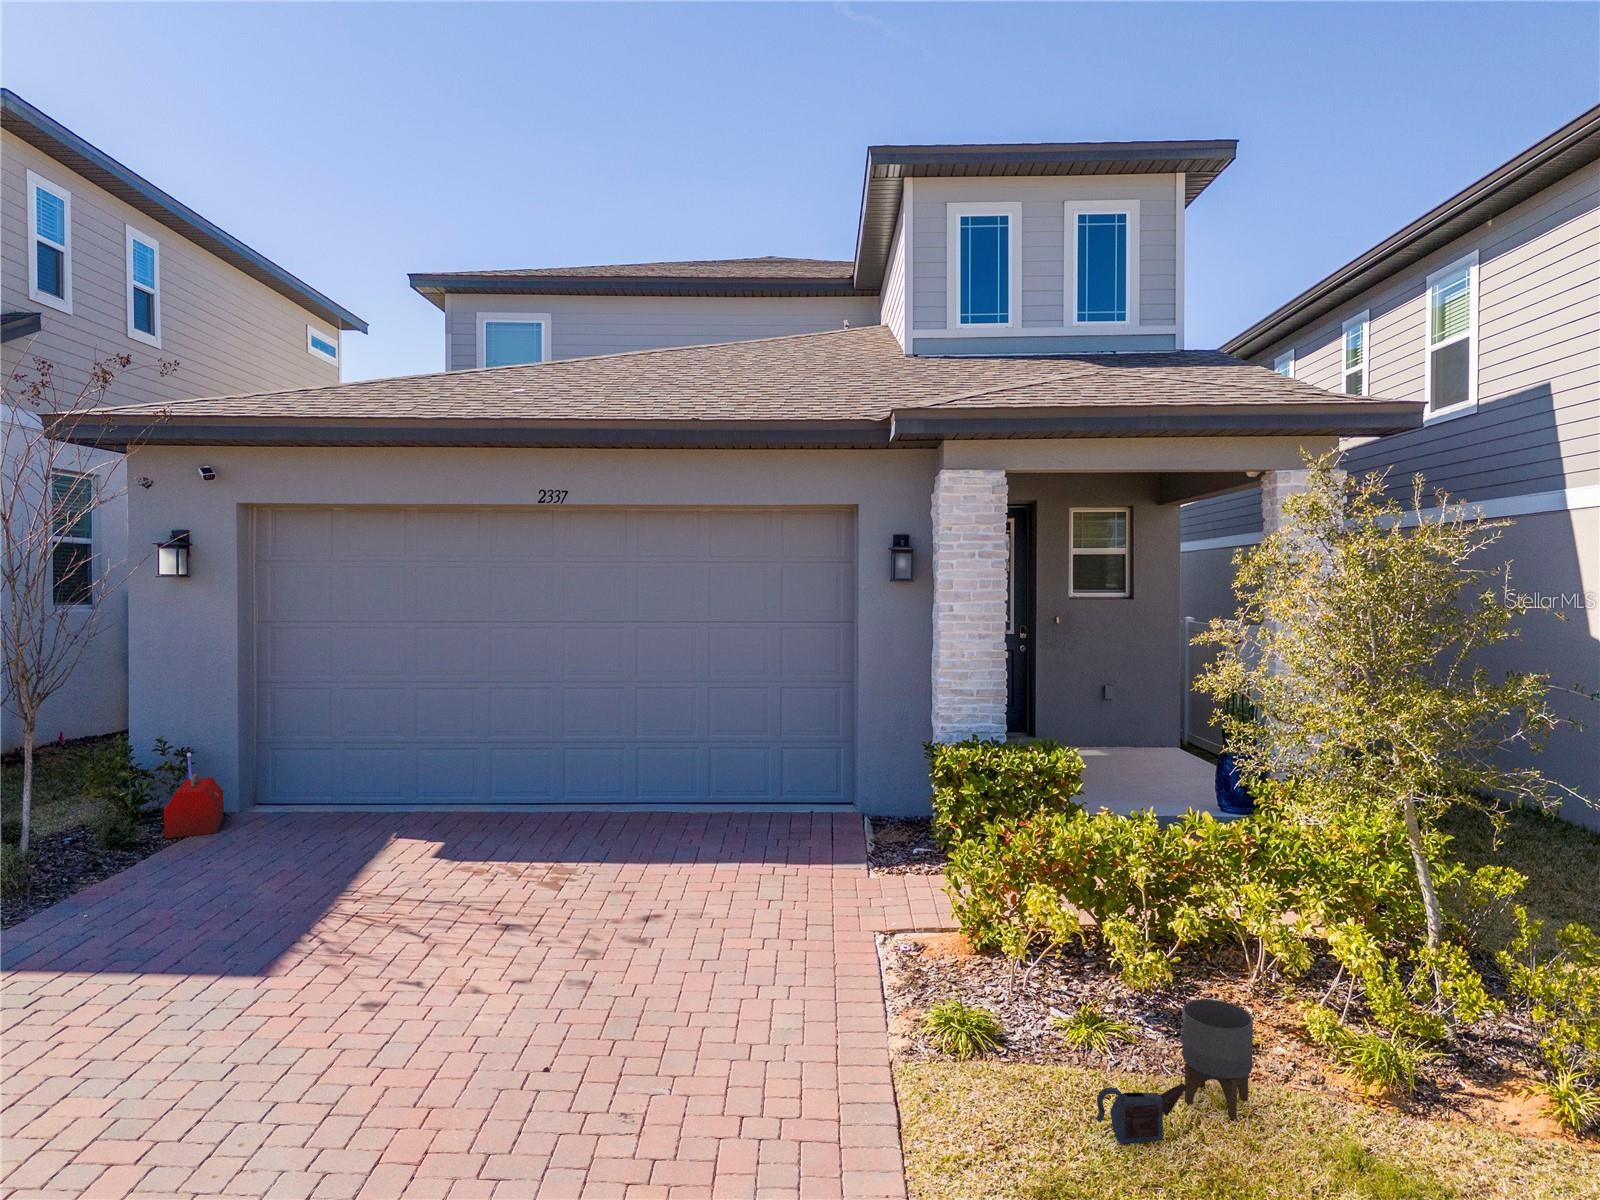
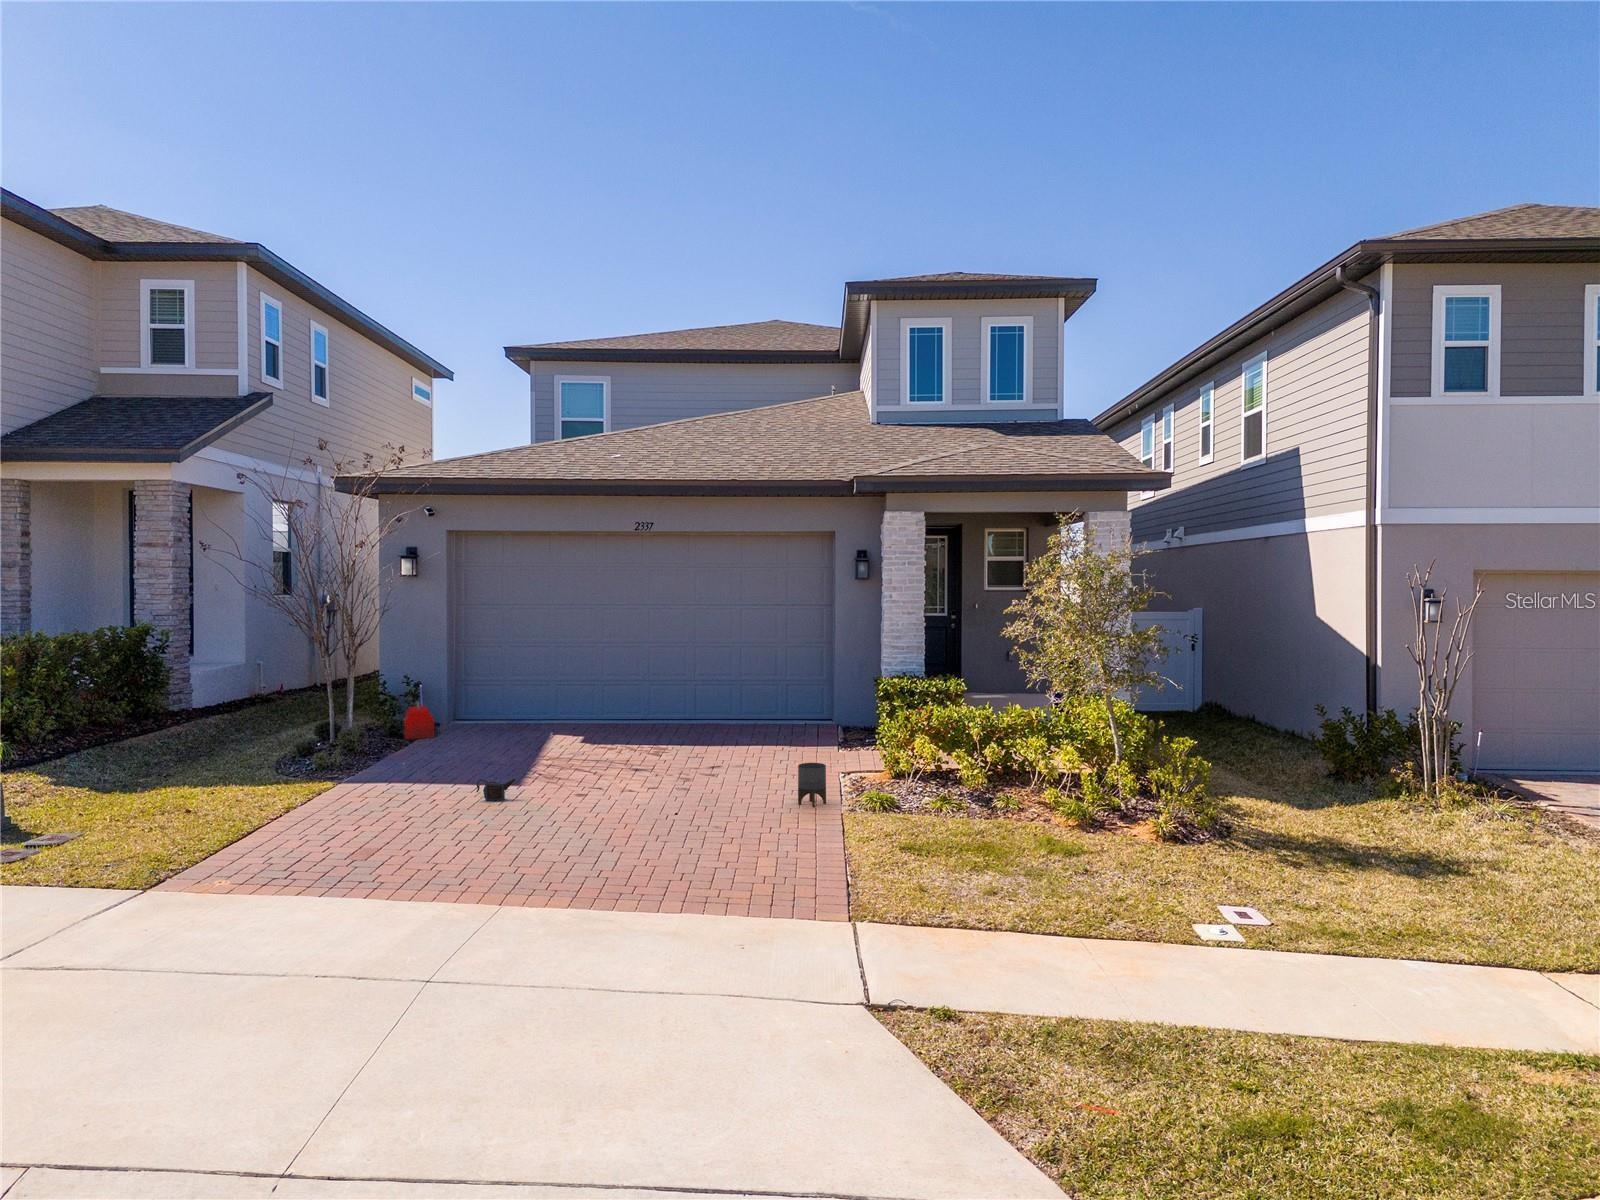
planter: present [1182,999,1253,1119] -> present [798,763,826,807]
watering can: present [1096,1084,1187,1144] -> present [476,779,515,801]

